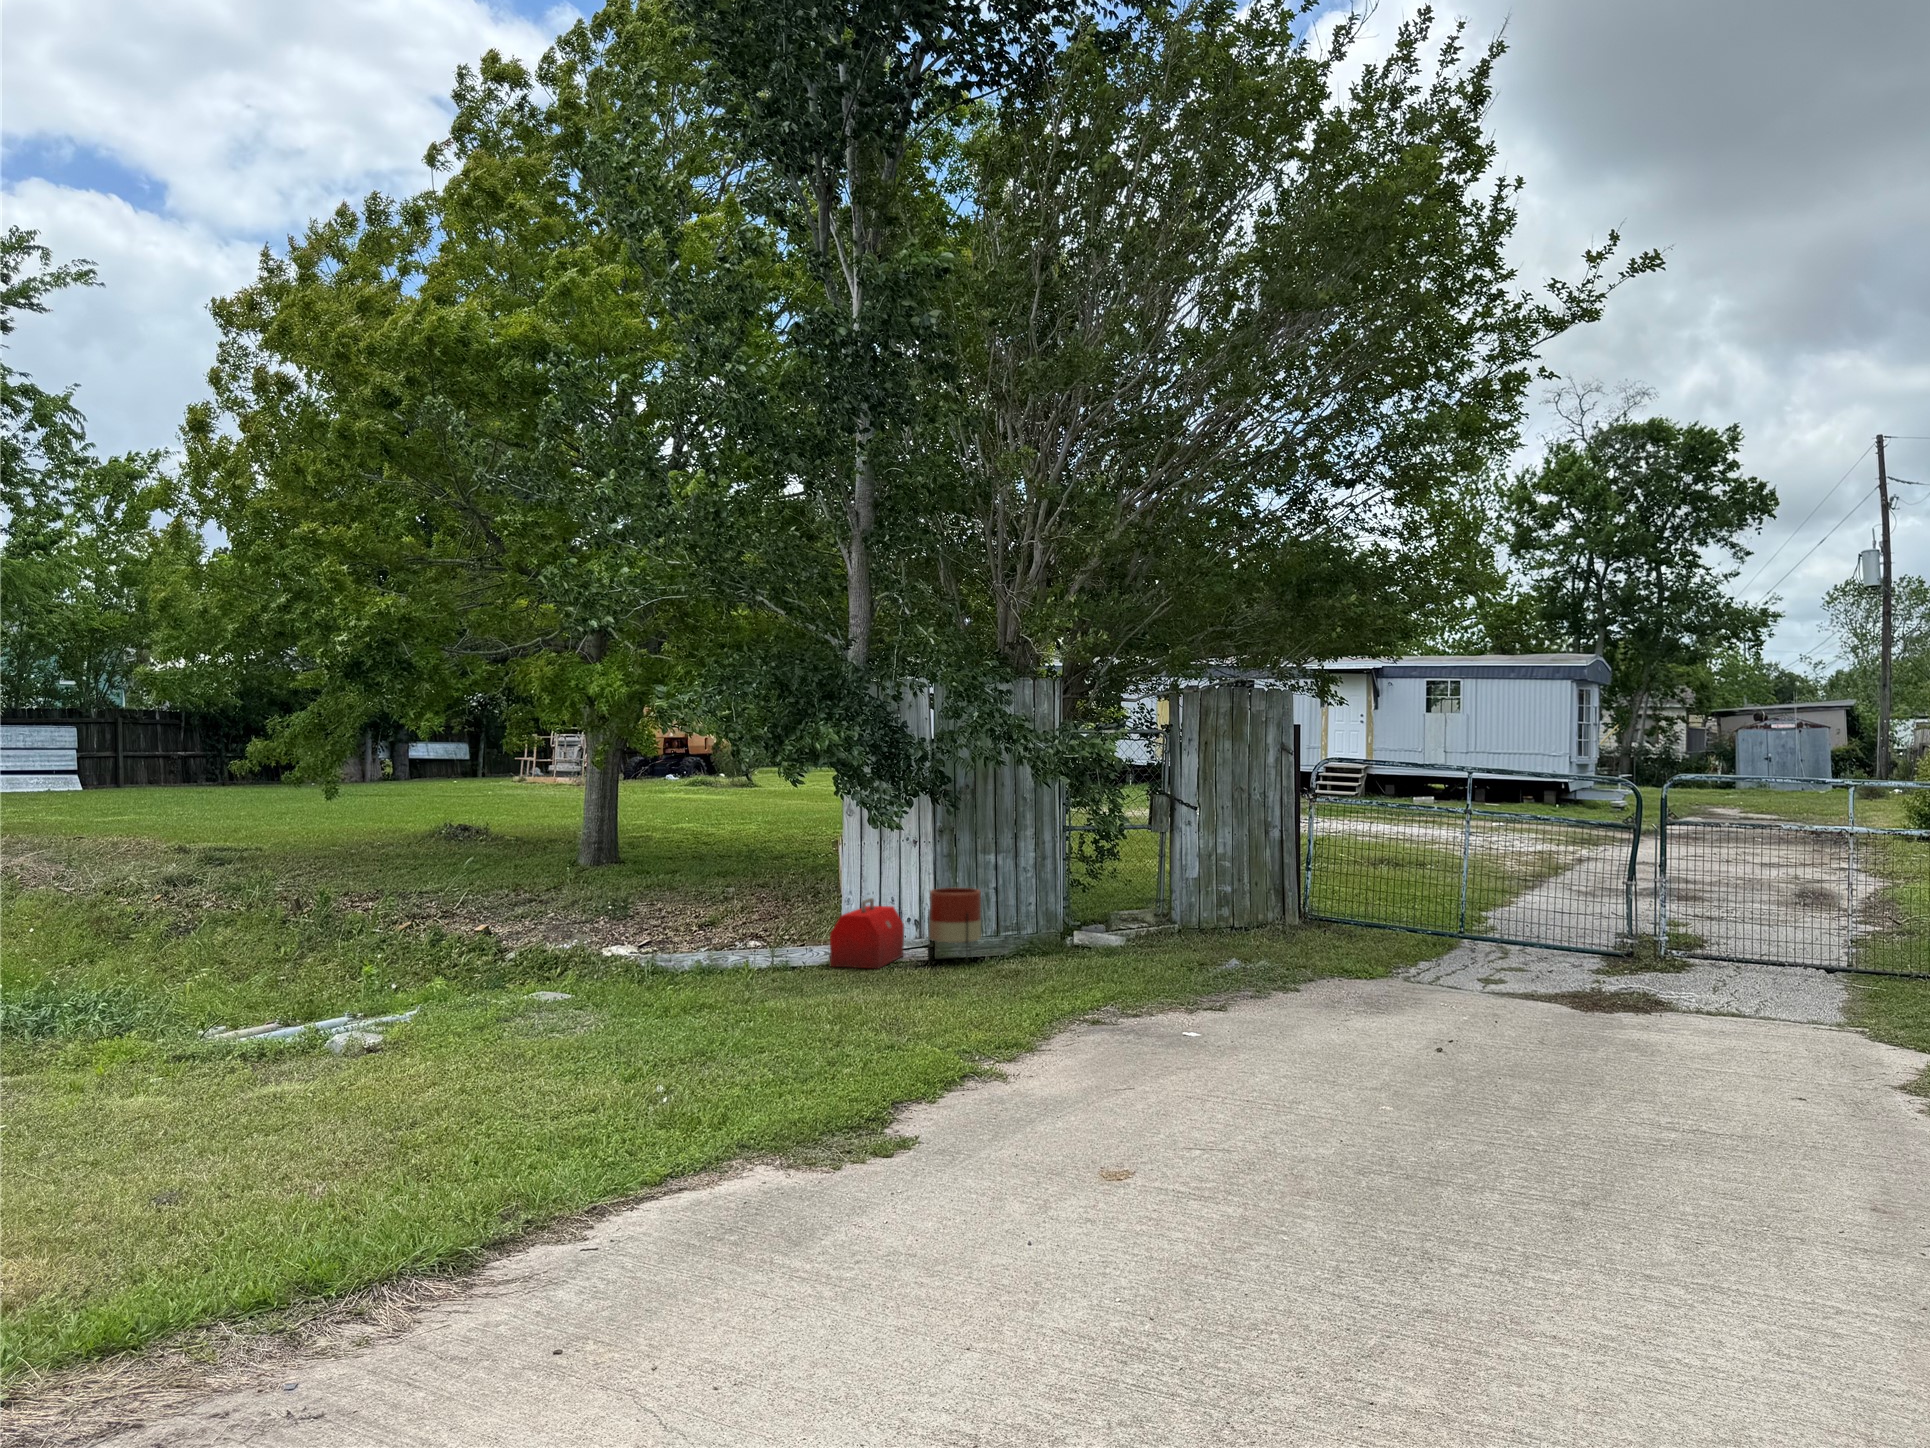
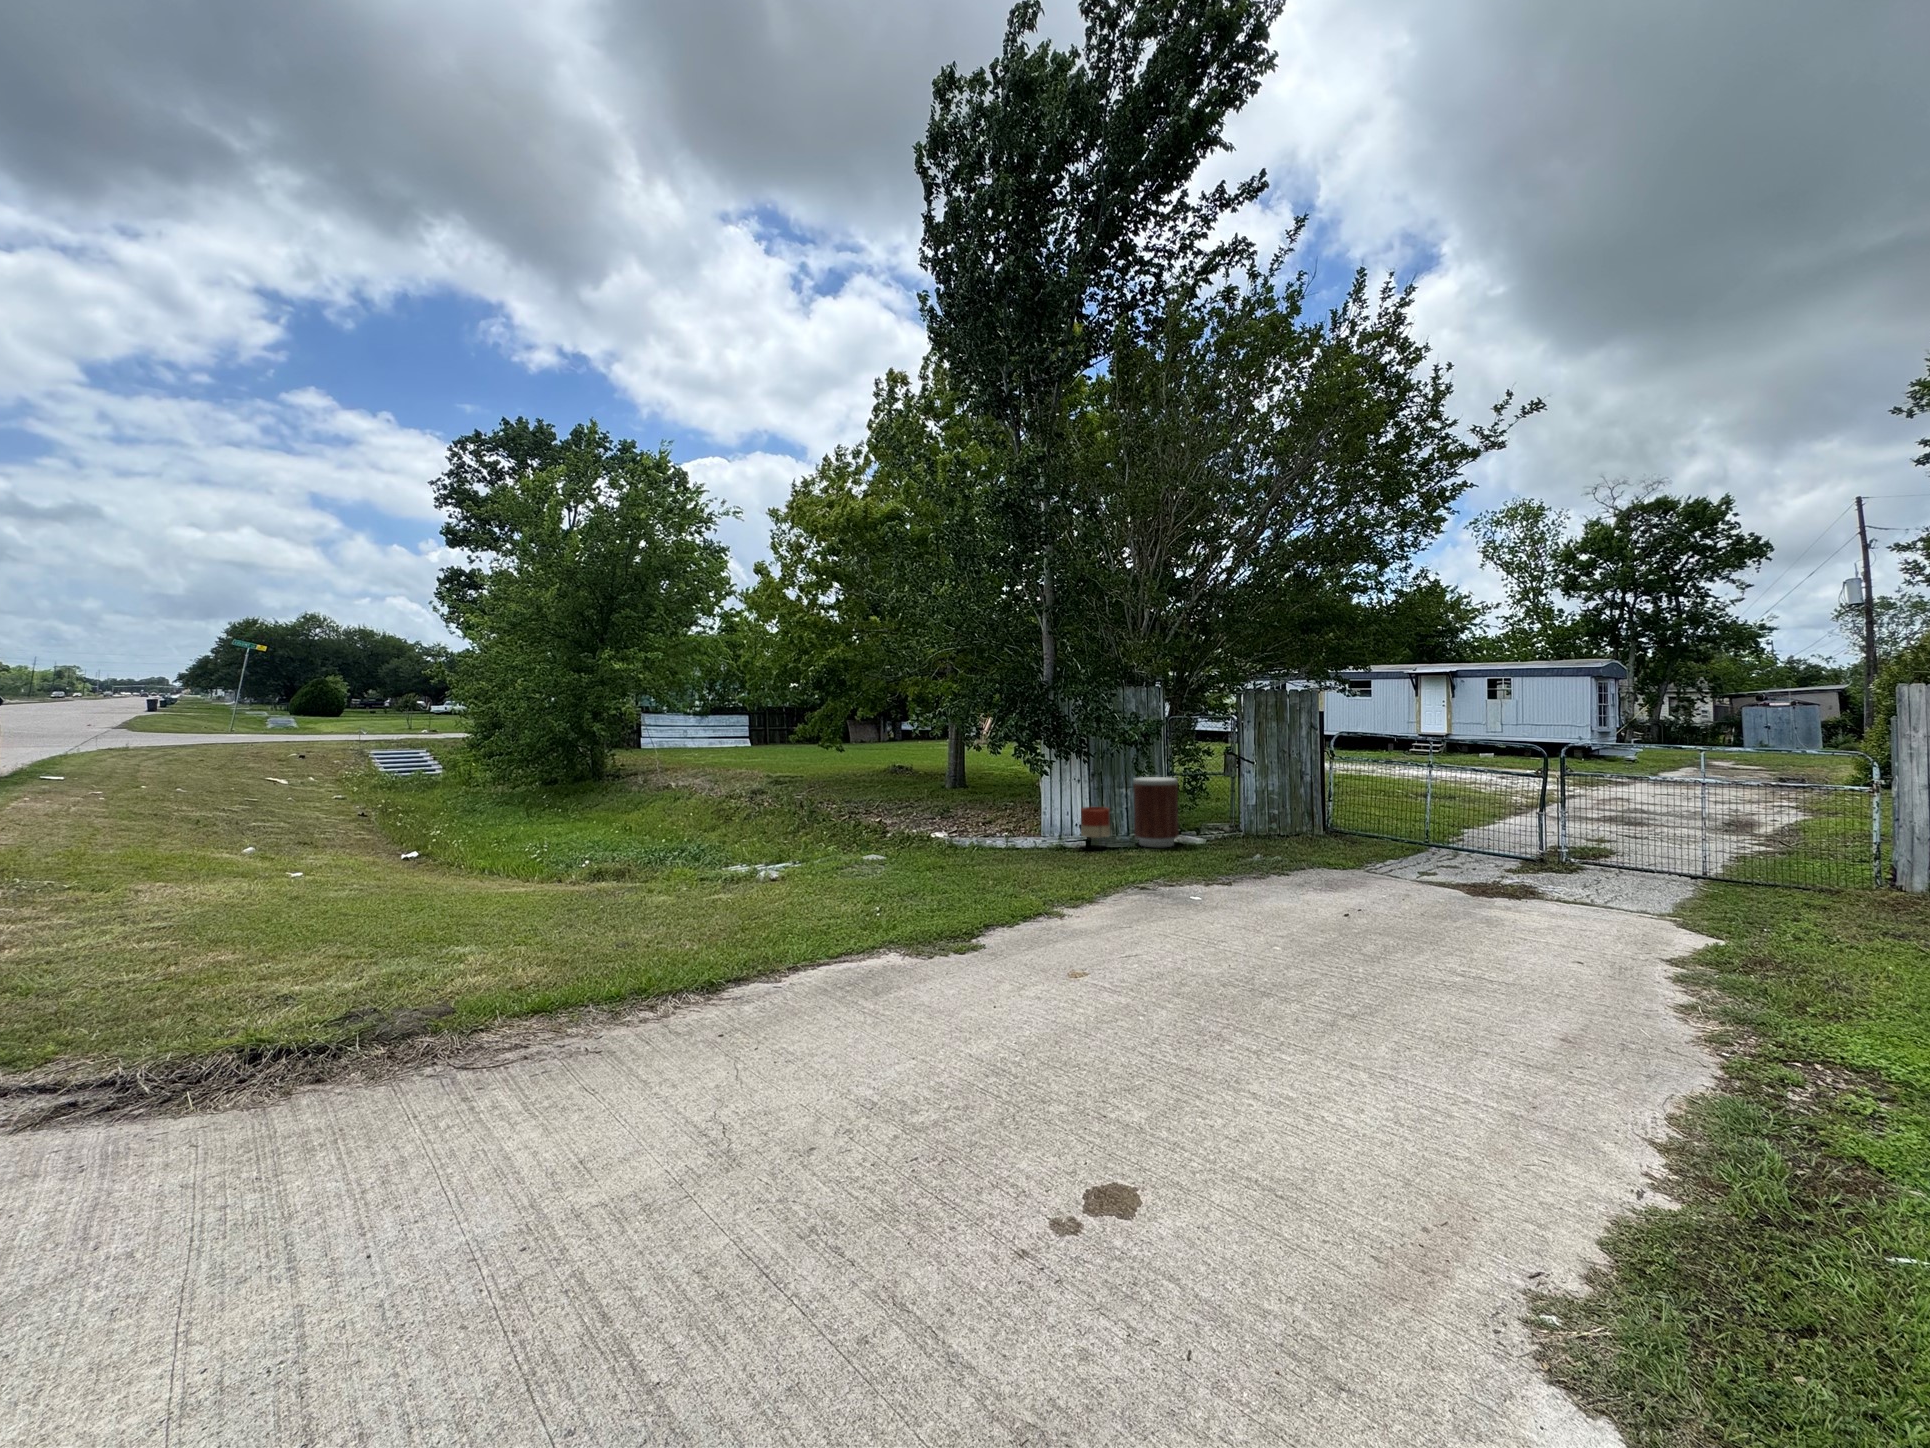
trash can: none [1016,834,1093,956] -> present [1133,777,1179,847]
toolbox: present [830,898,904,968] -> none [1025,811,1069,850]

